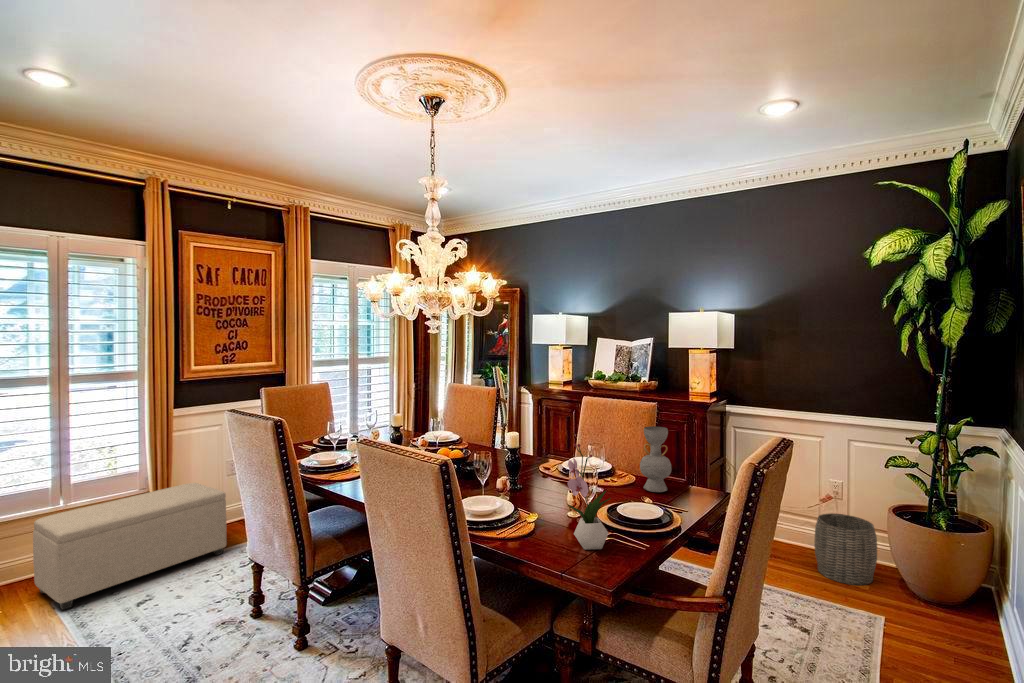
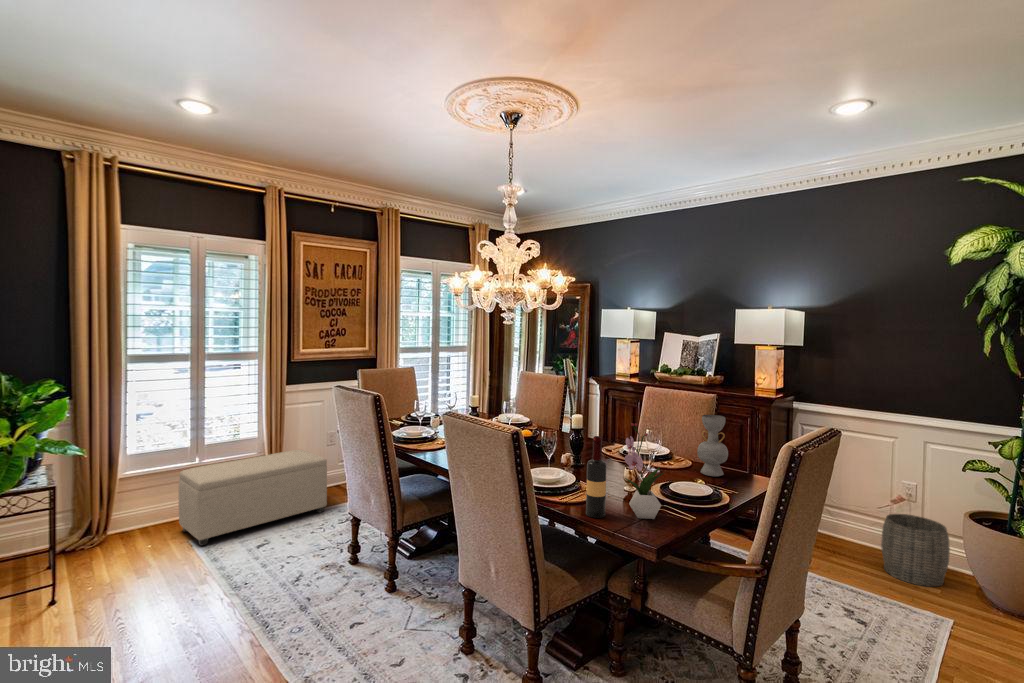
wine bottle: none [527,460,548,553] -> present [586,436,606,518]

